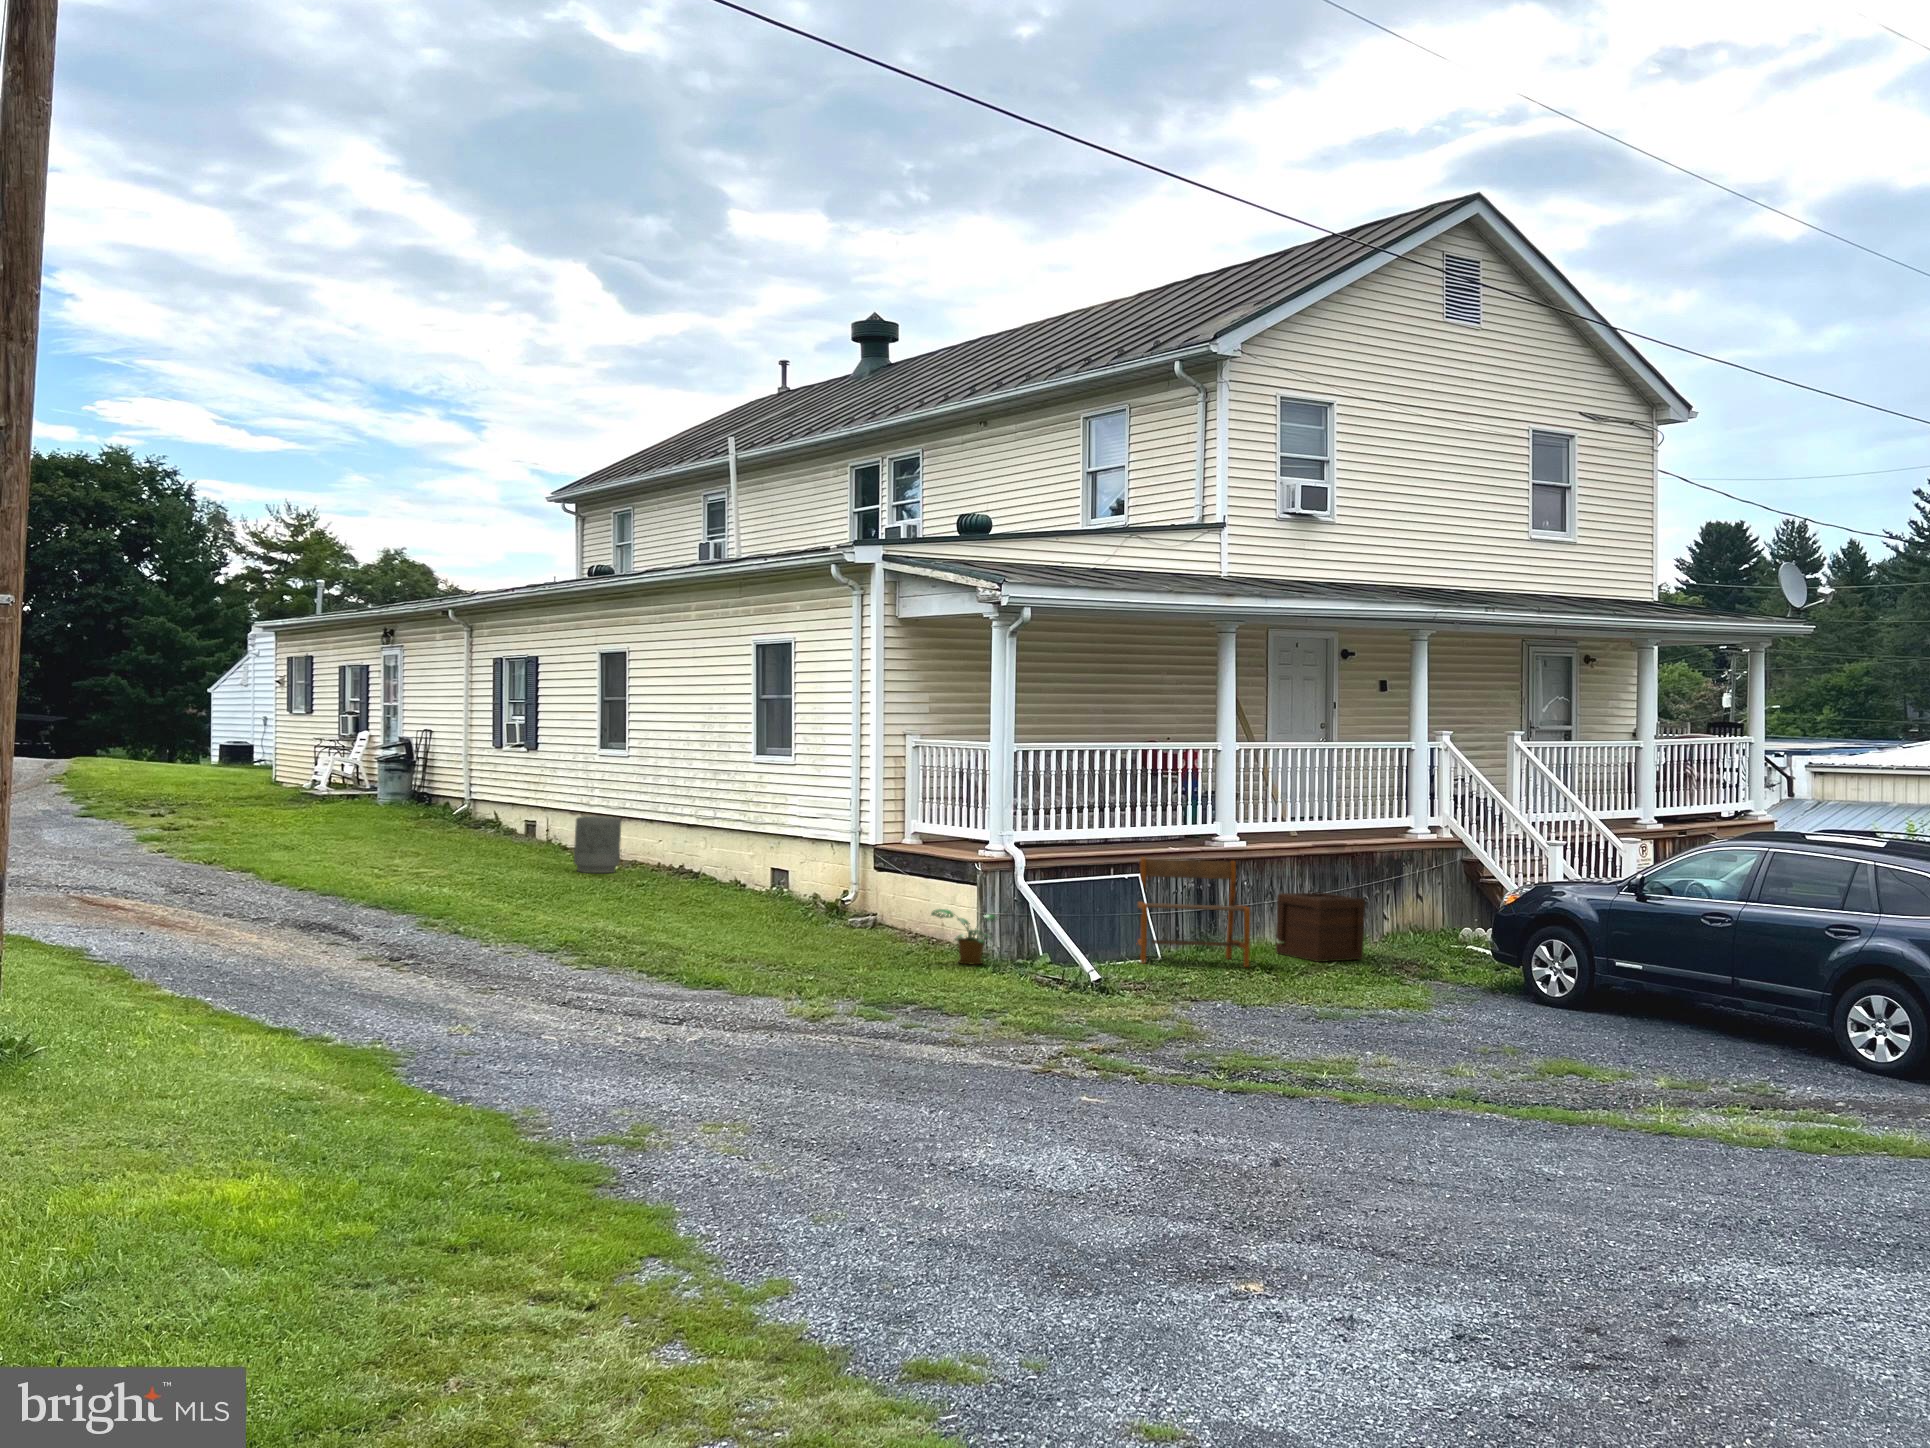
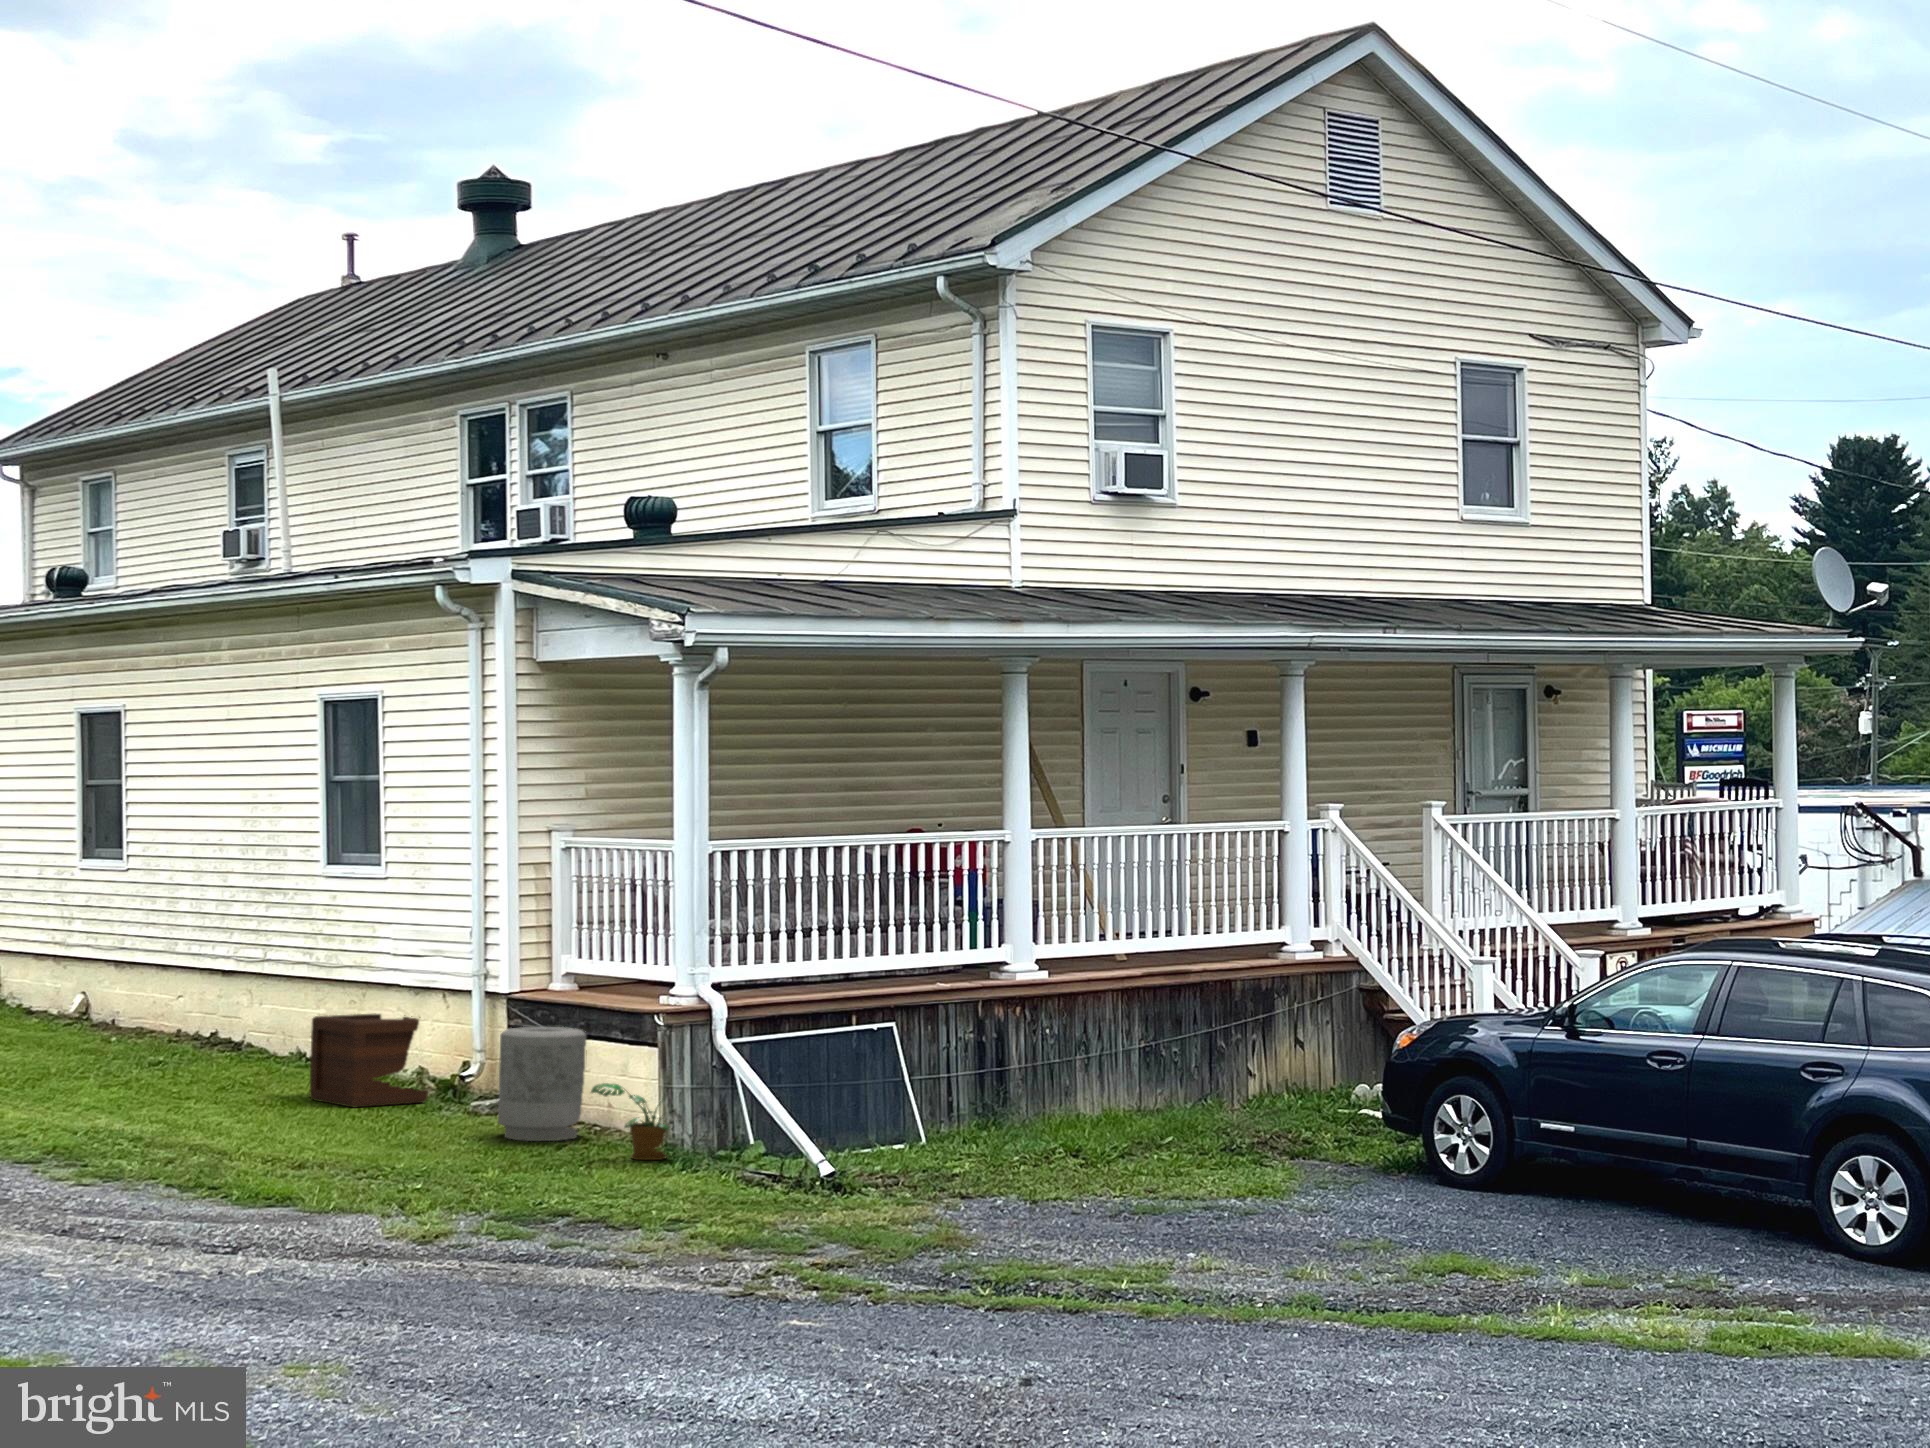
trash can: present [574,816,621,873] -> present [498,1027,586,1141]
bench: present [1136,858,1250,967] -> none [883,1000,1046,1151]
wooden crate: present [1275,892,1365,962] -> present [310,1014,428,1108]

